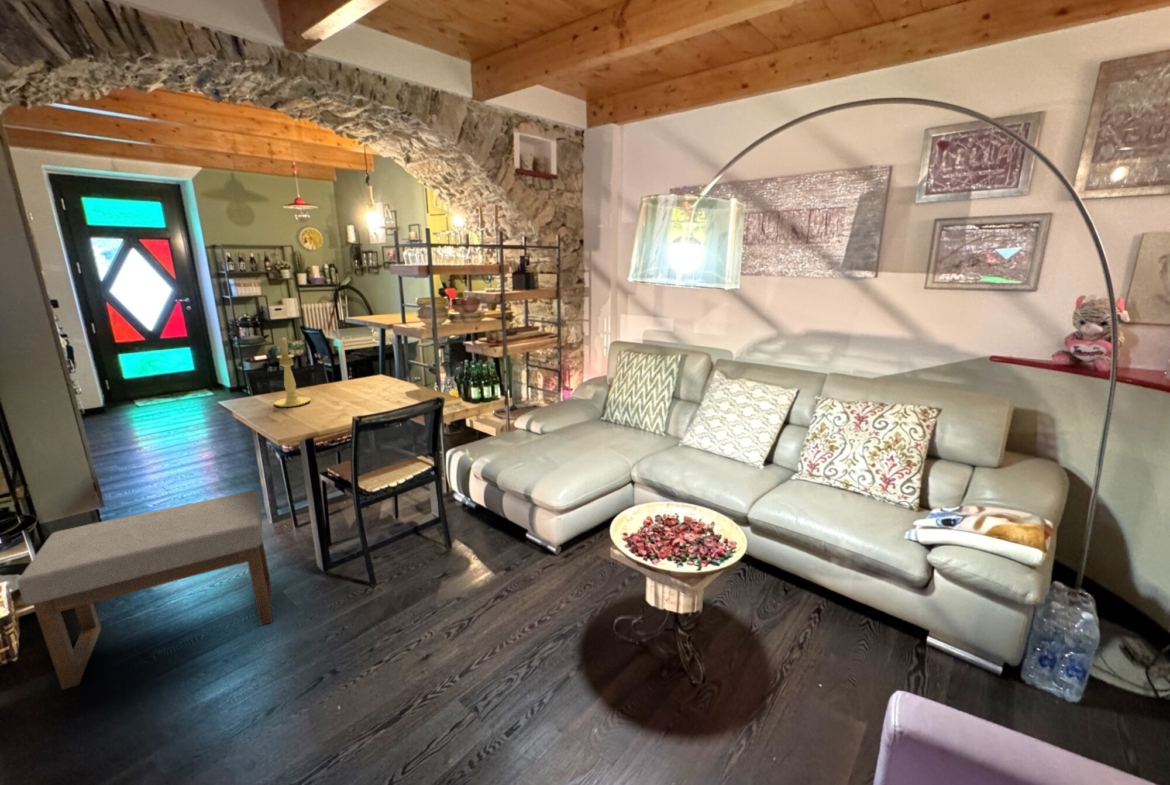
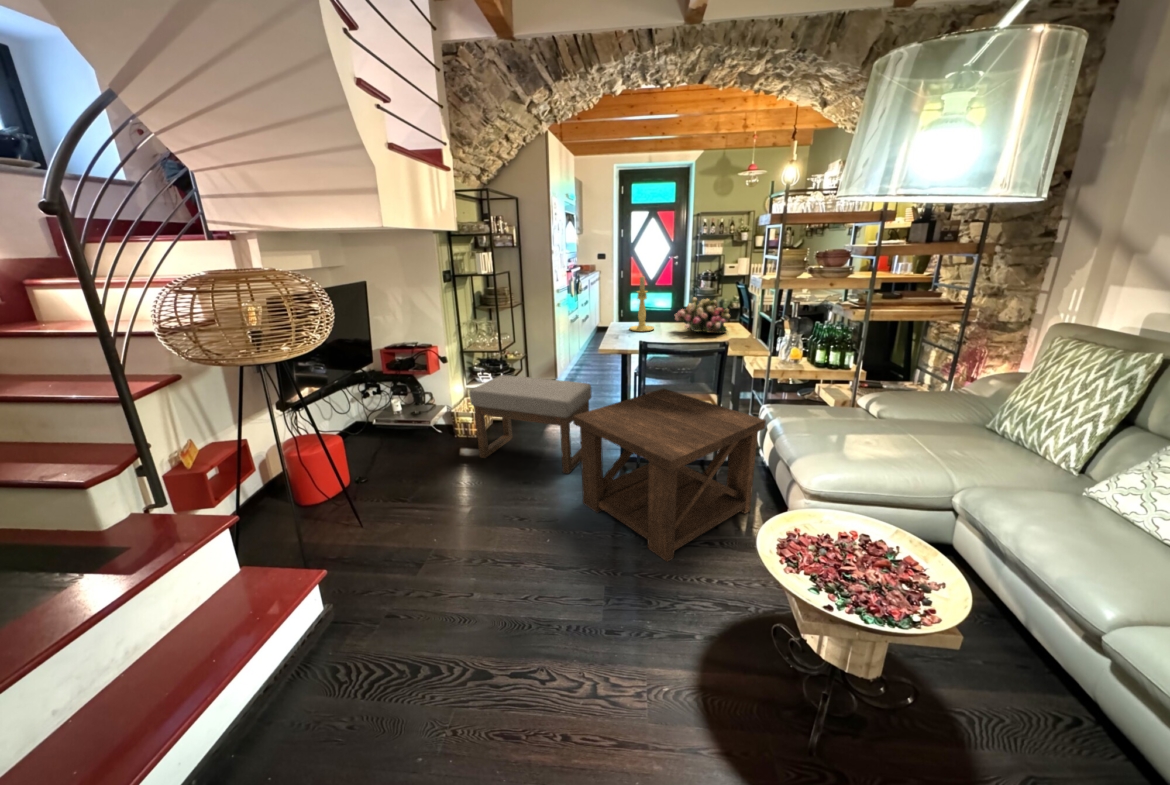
flower arrangement: none [335,355,399,393] -> present [674,297,730,333]
side table: none [307,461,503,642] -> present [573,389,766,562]

